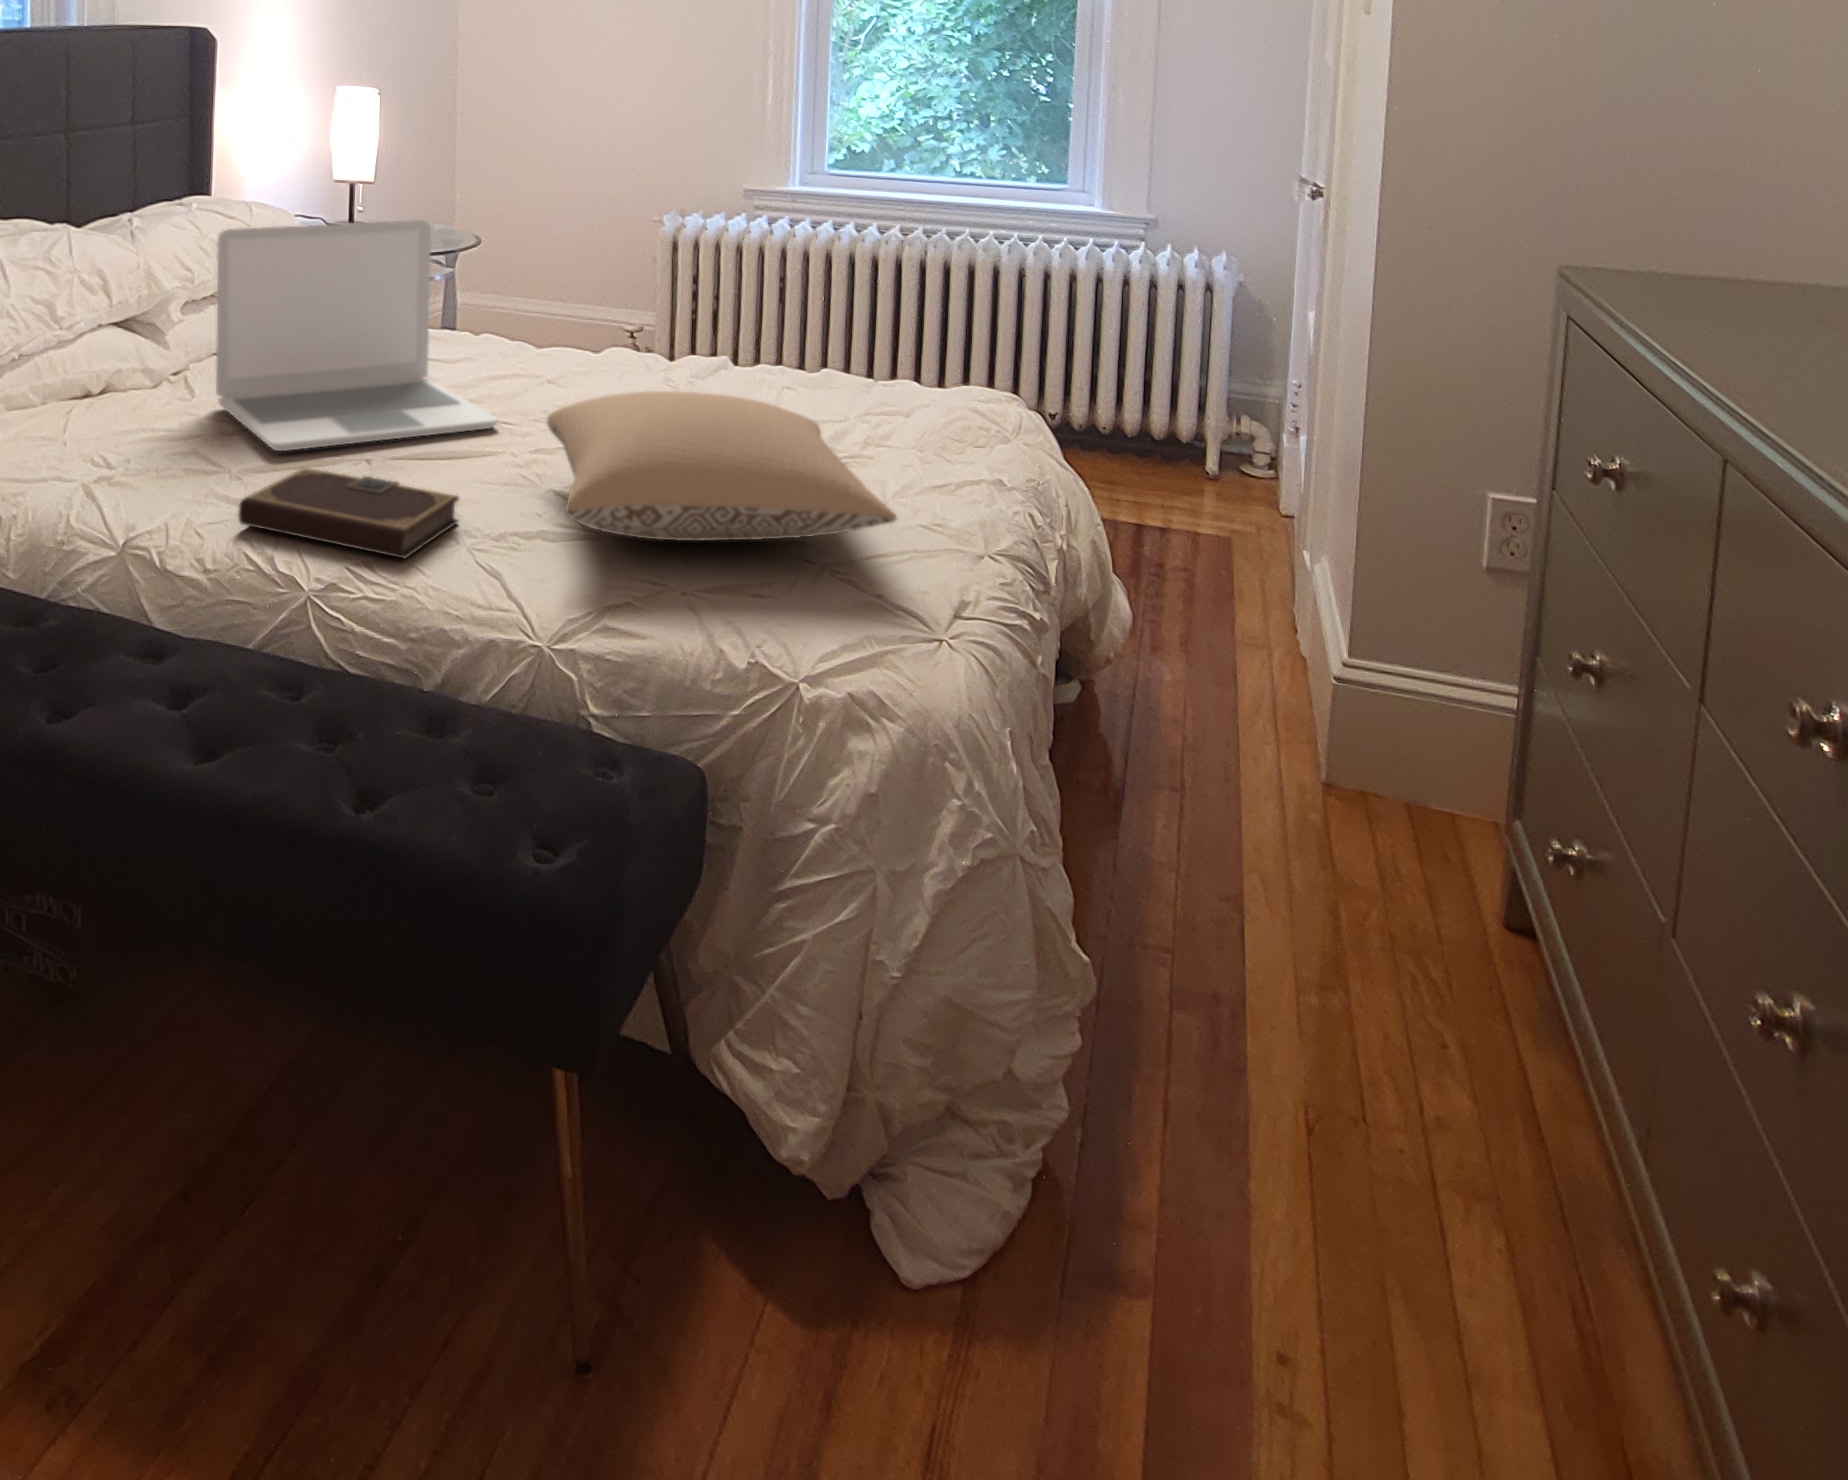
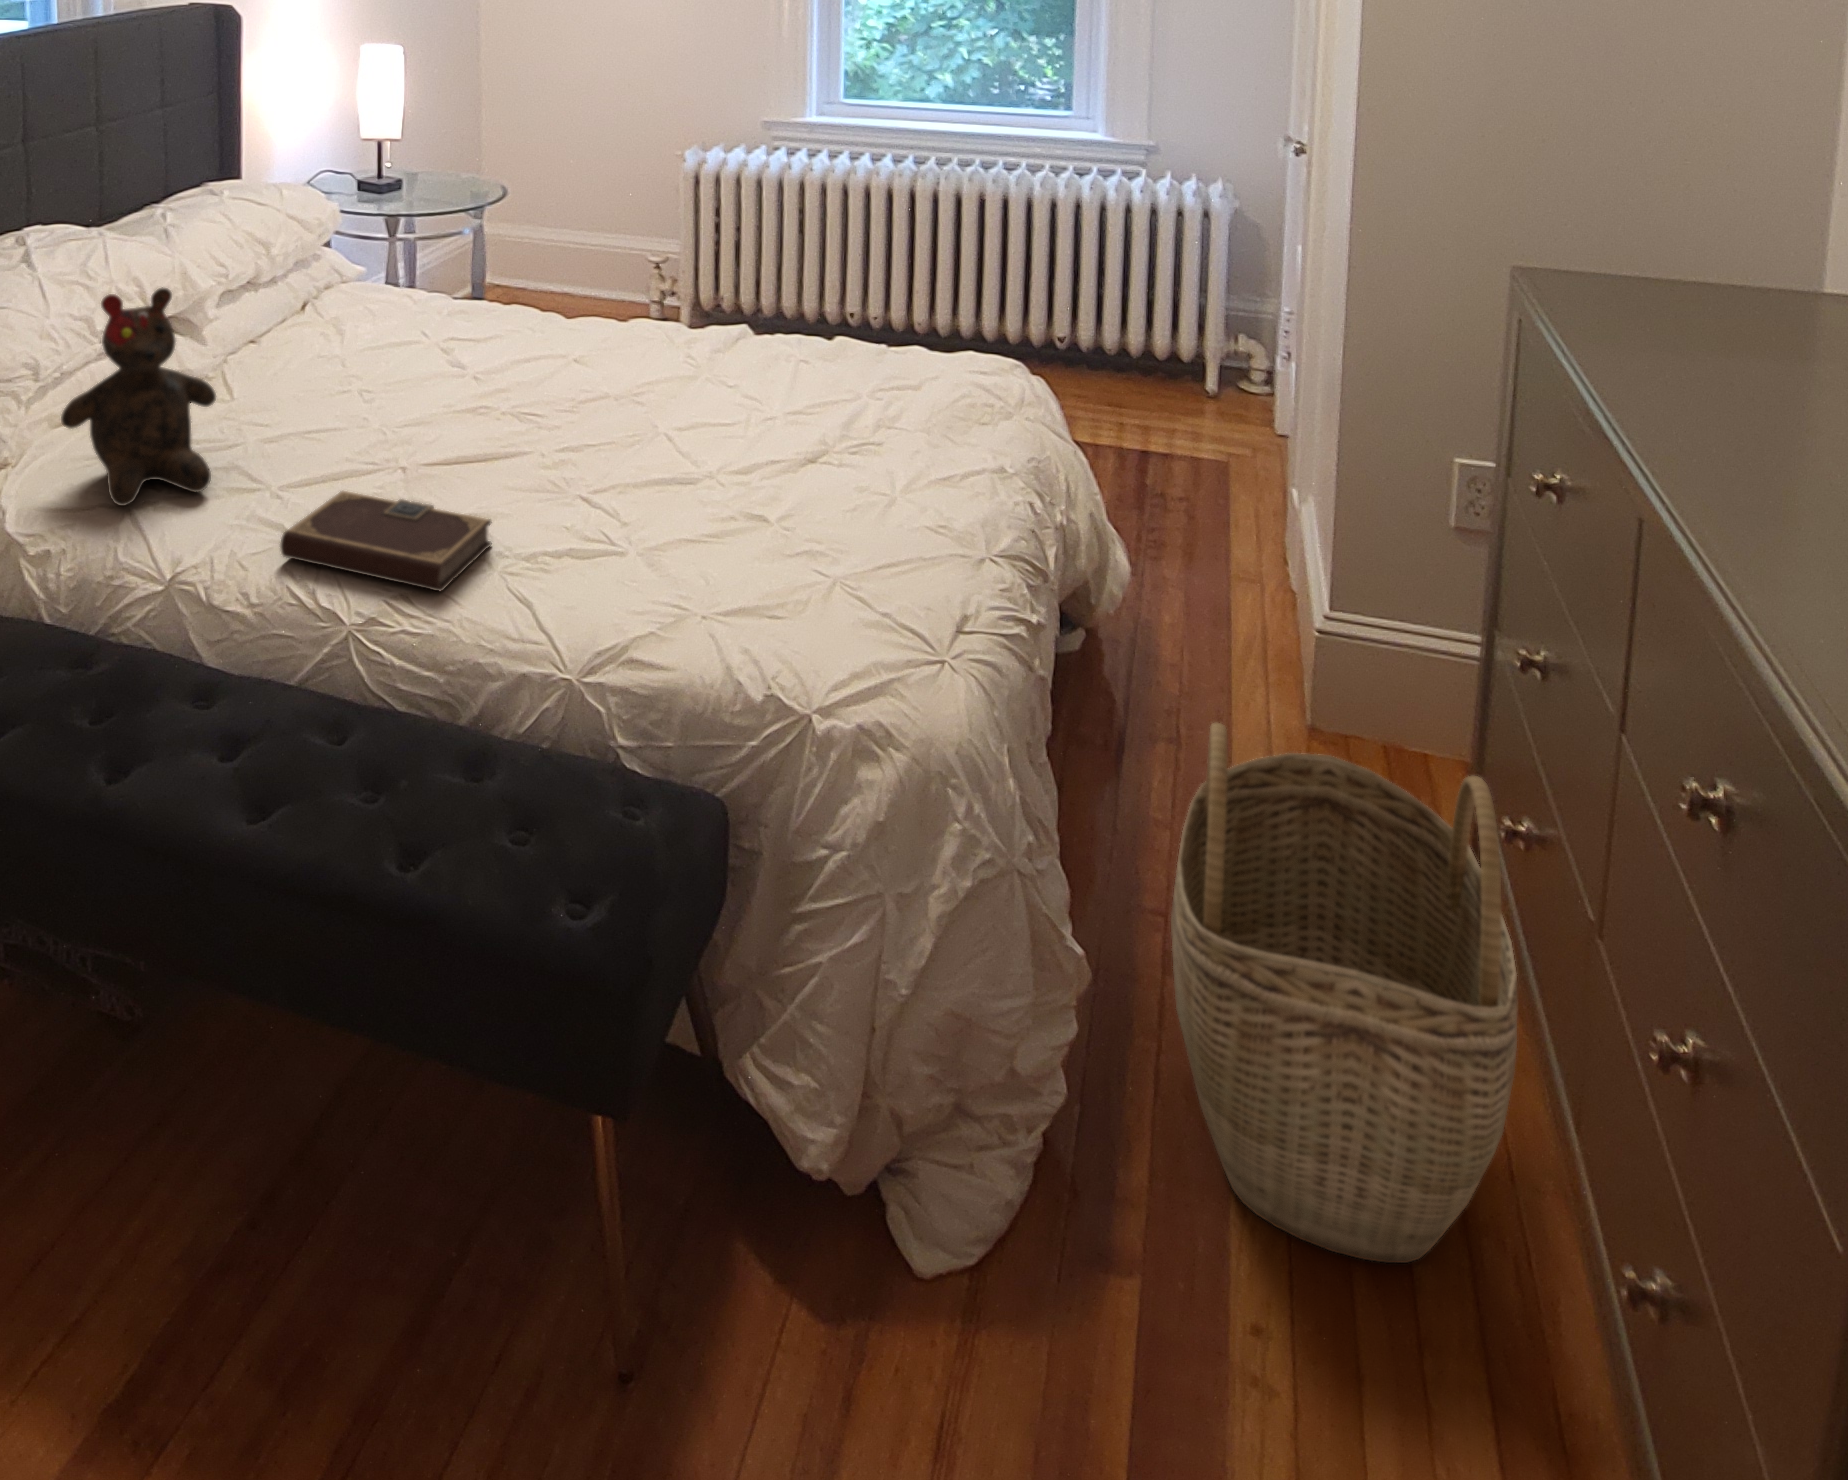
laptop: present [216,220,498,451] -> none [250,219,528,466]
teddy bear: none [18,261,178,477] -> present [61,287,216,506]
pillow: present [547,391,897,541] -> none [574,407,903,562]
woven basket: none [1187,713,1578,1303] -> present [1171,723,1517,1263]

